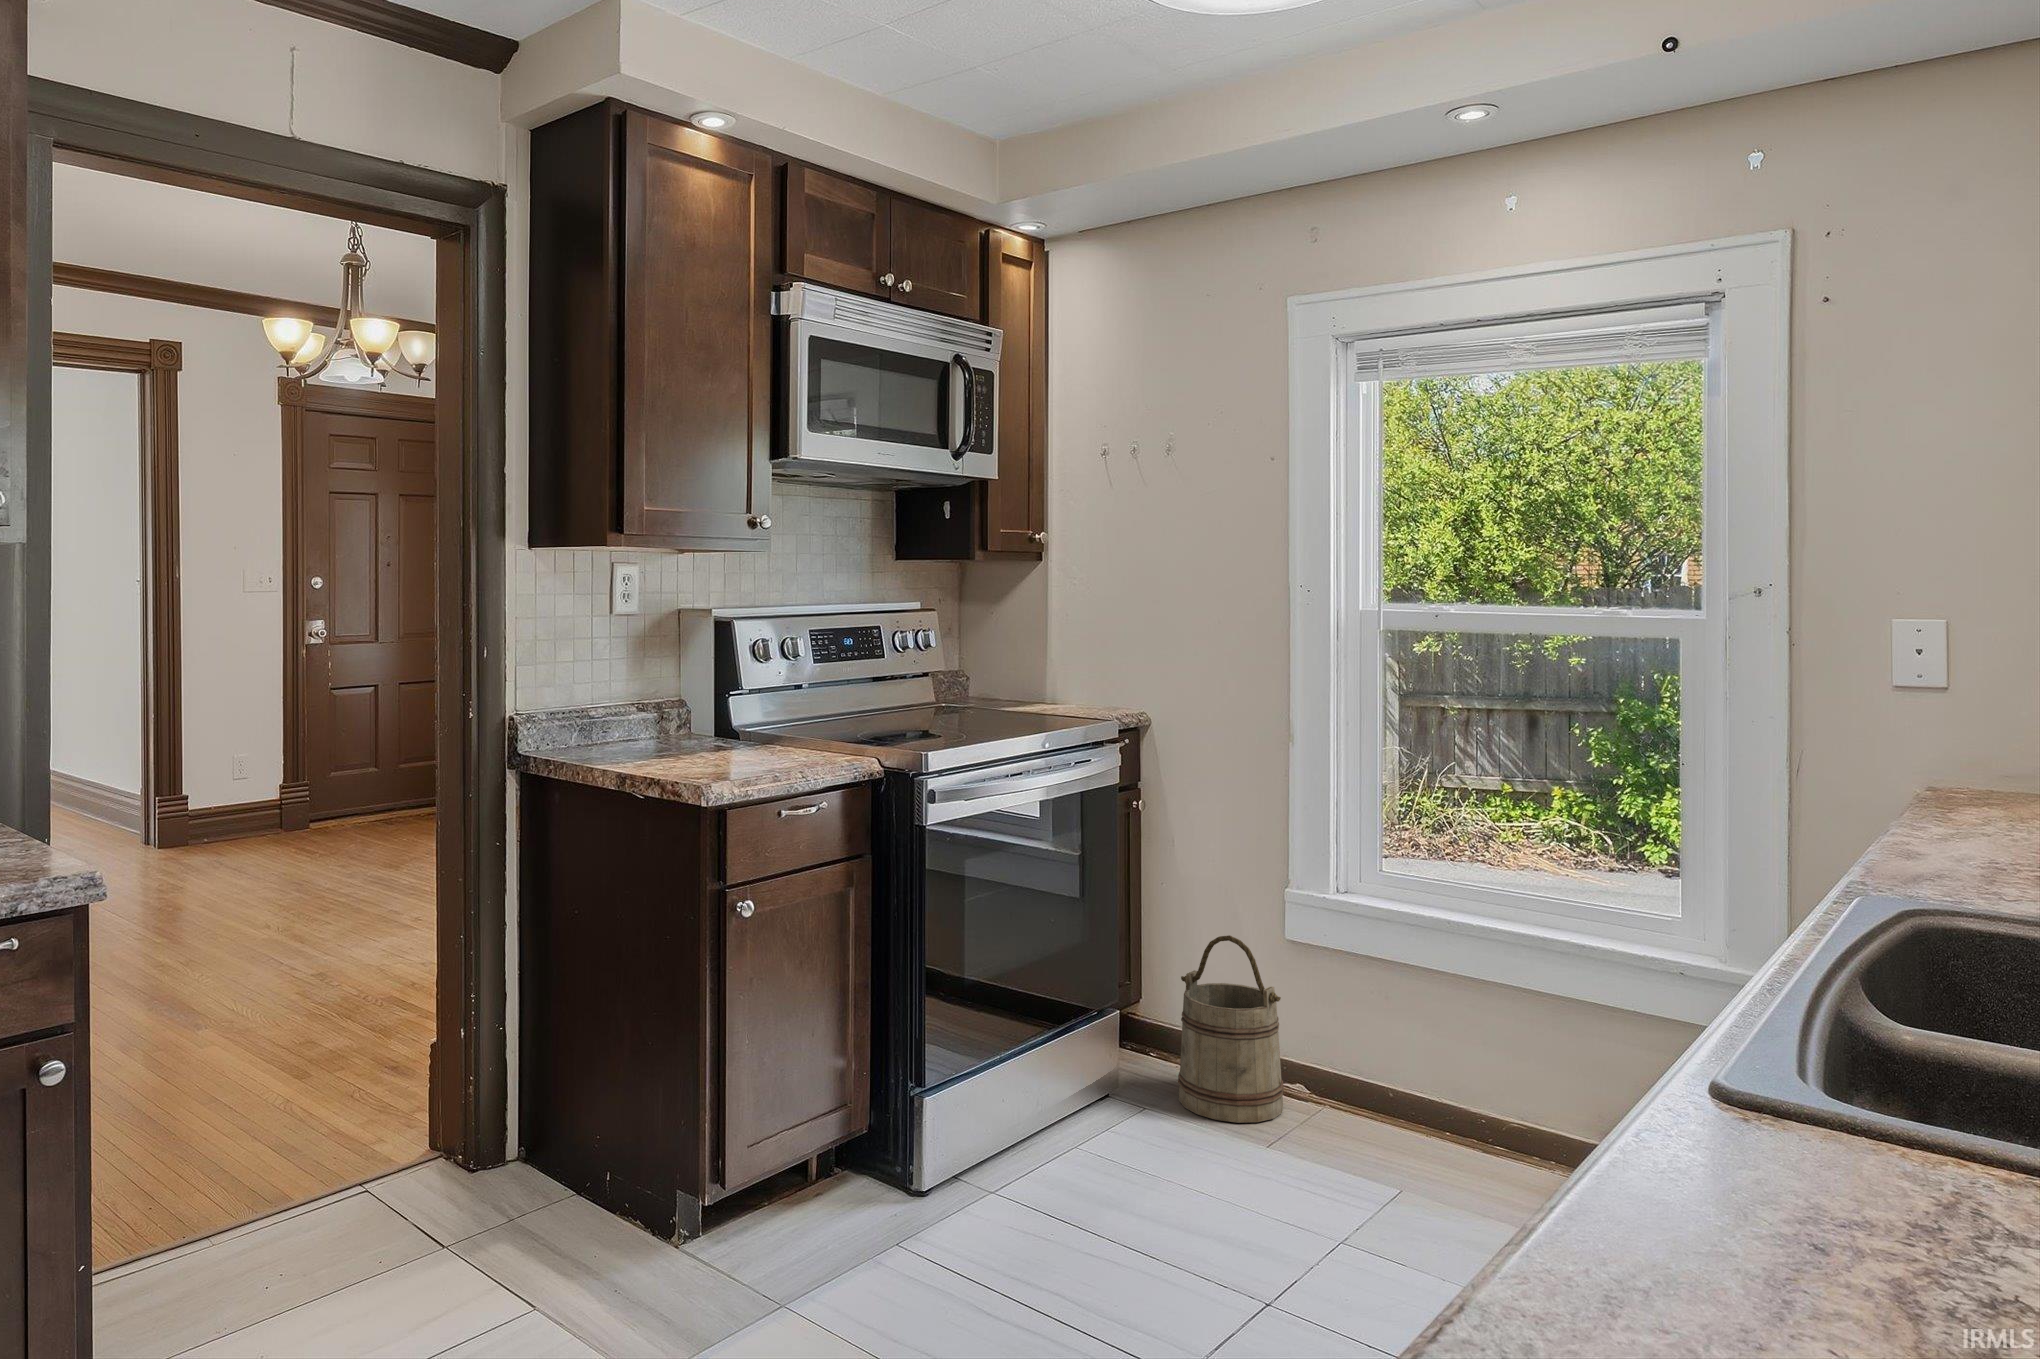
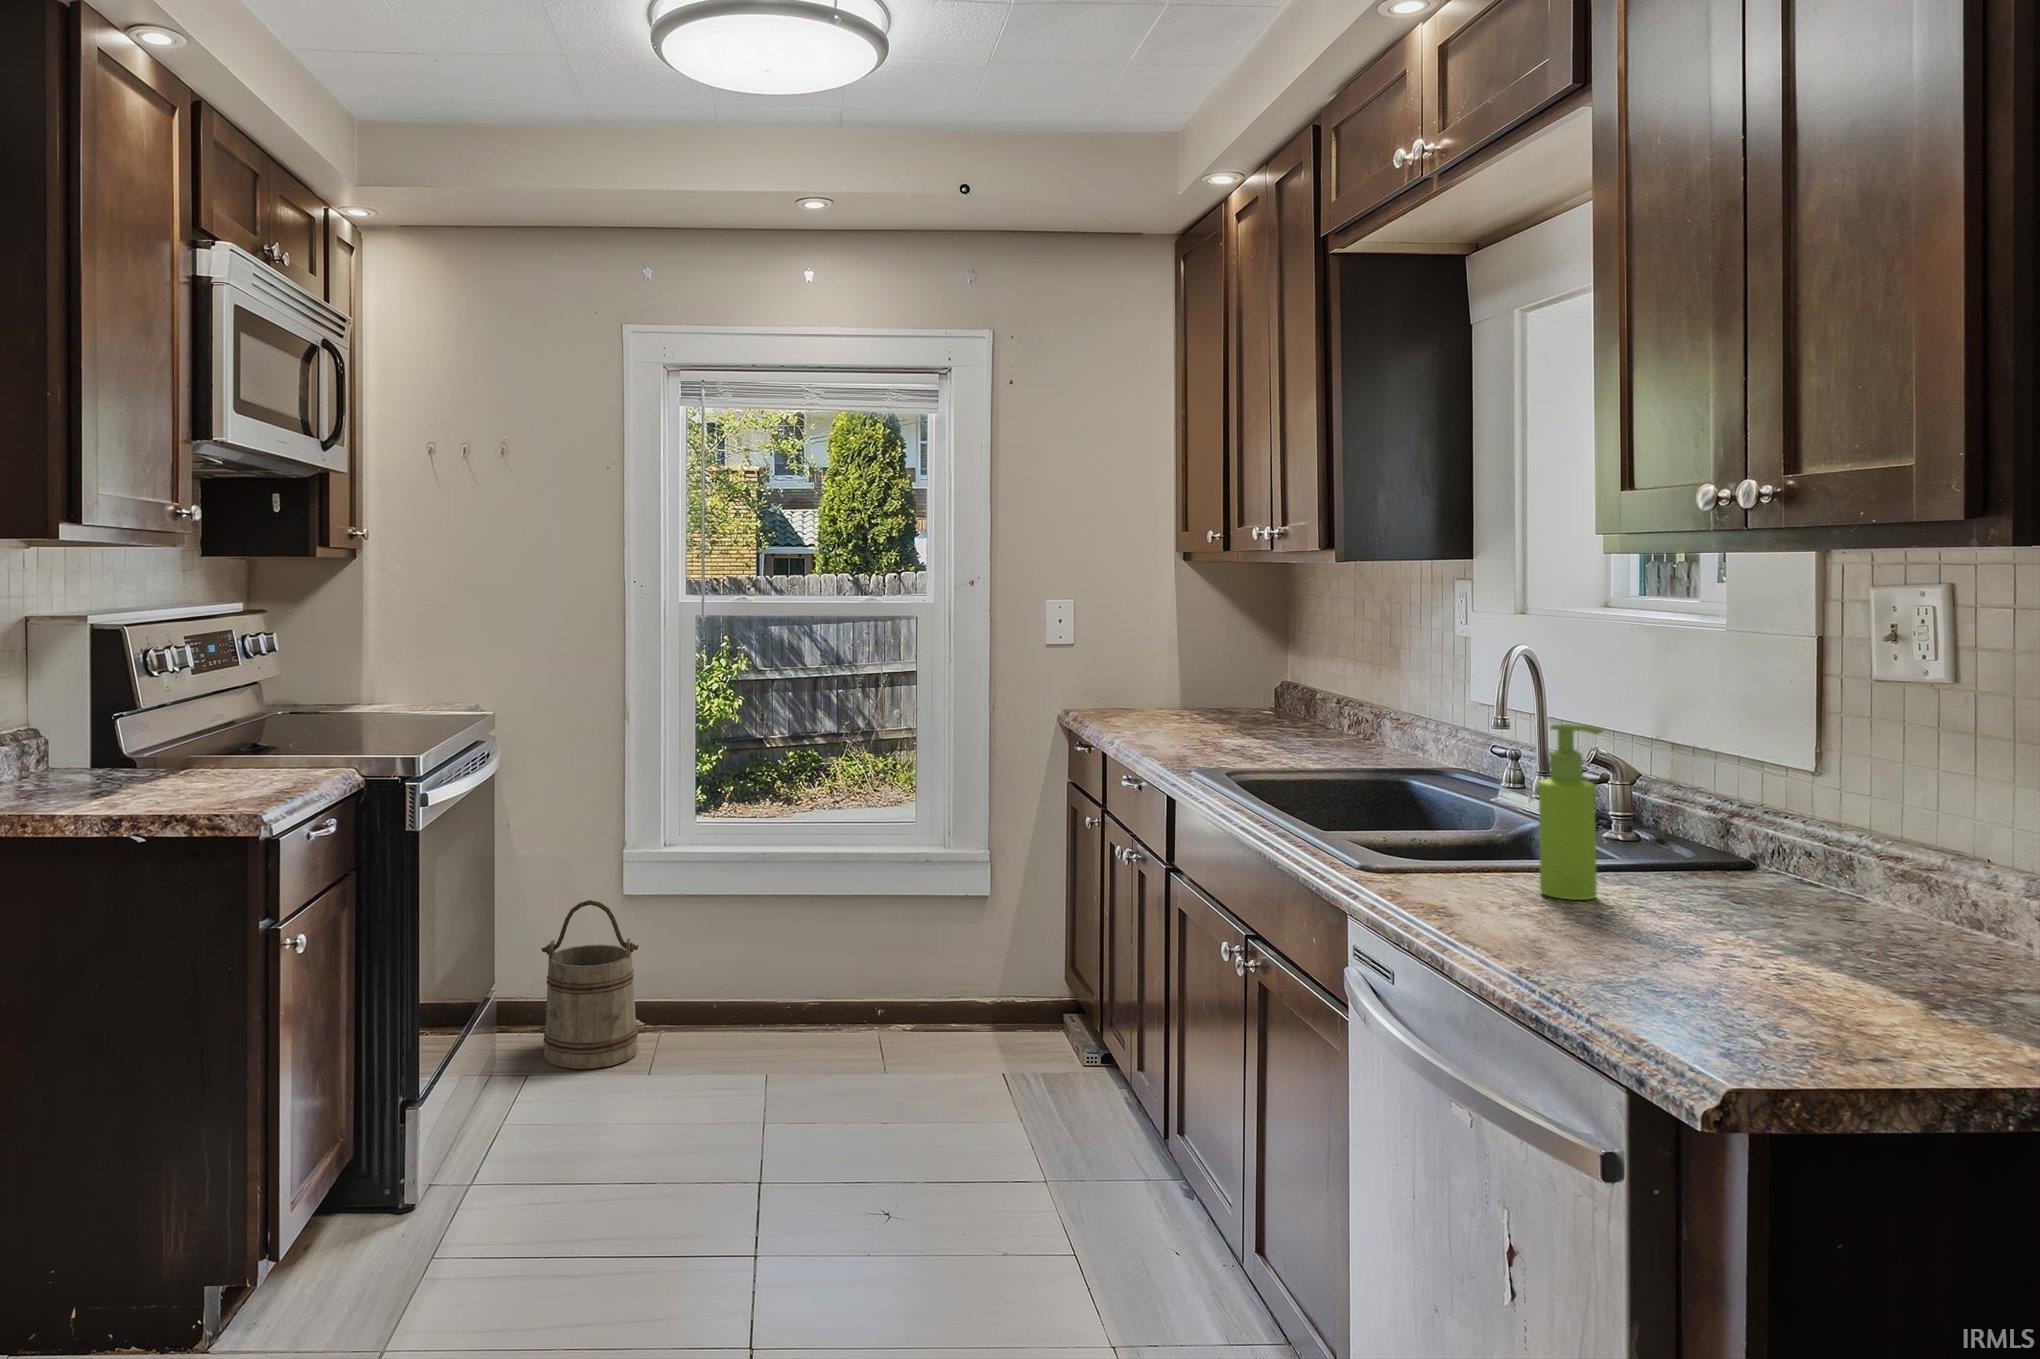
soap dispenser: none [1707,894,1833,1267] -> present [1538,724,1603,900]

